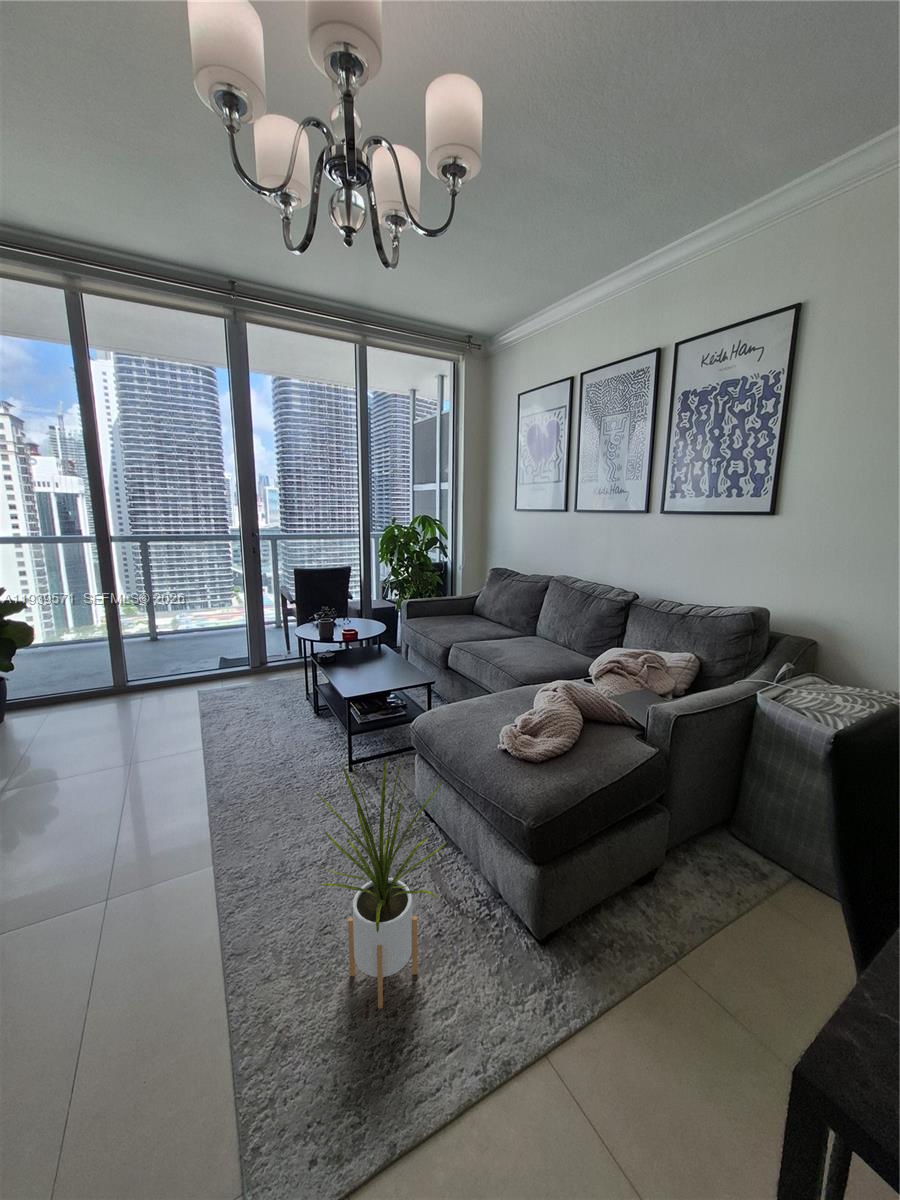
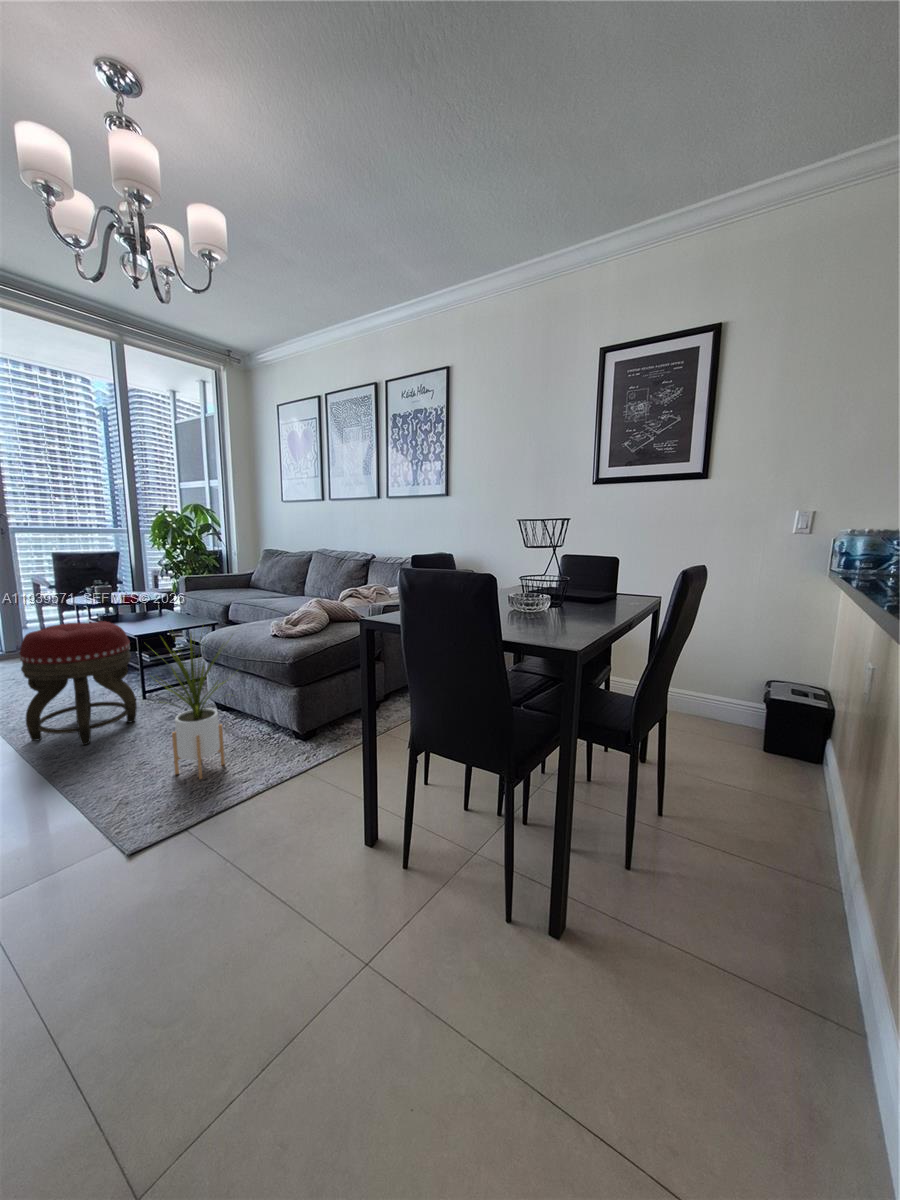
footstool: none [216,685,333,851] -> present [20,621,137,745]

